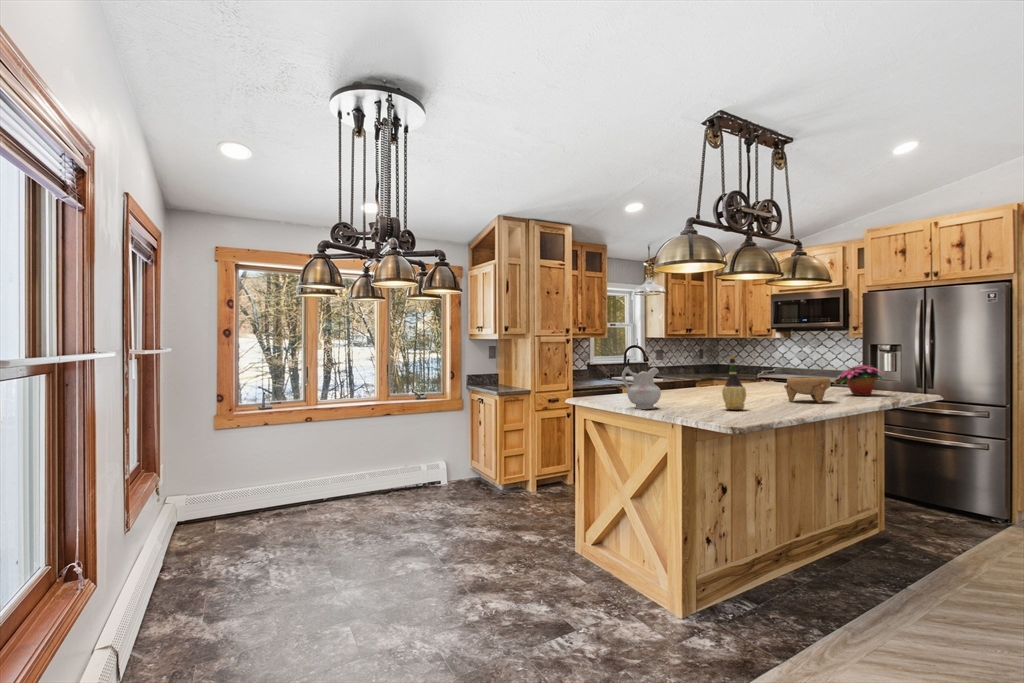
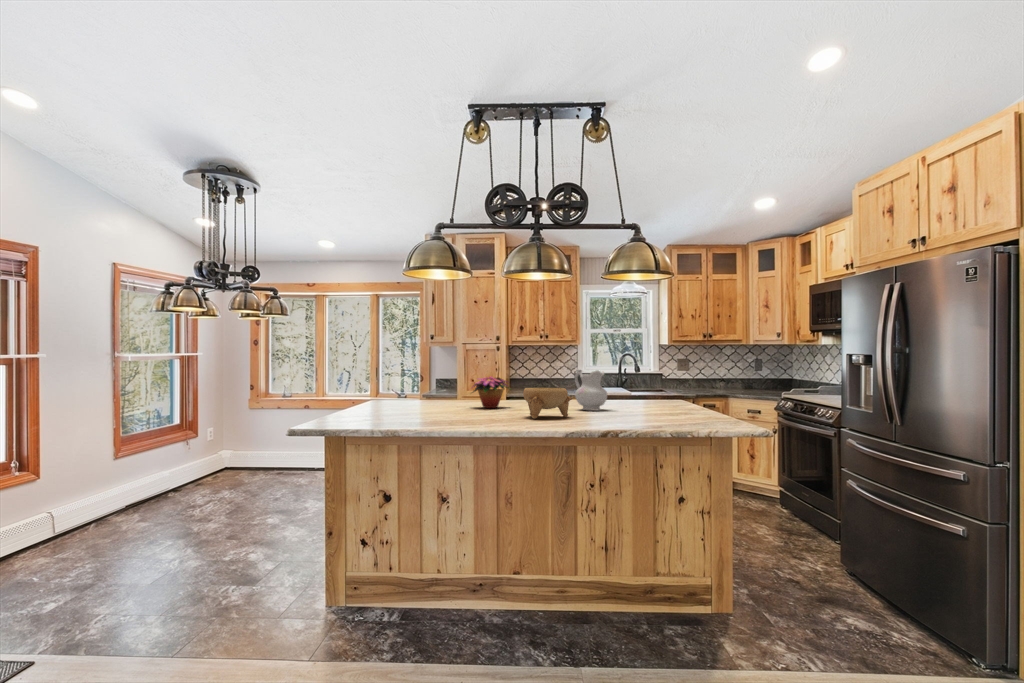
wine bottle: present [722,356,746,410] -> none [410,360,433,416]
flower arrangement: present [840,365,883,396] -> present [472,377,509,408]
ceramic pitcher: present [622,367,661,409] -> present [575,370,607,411]

